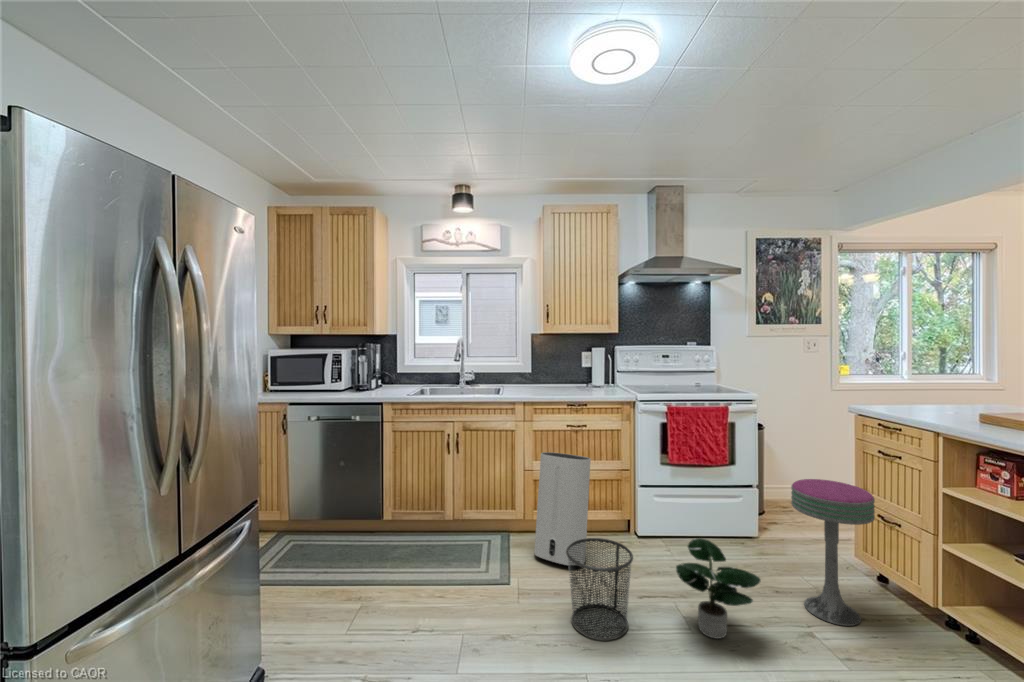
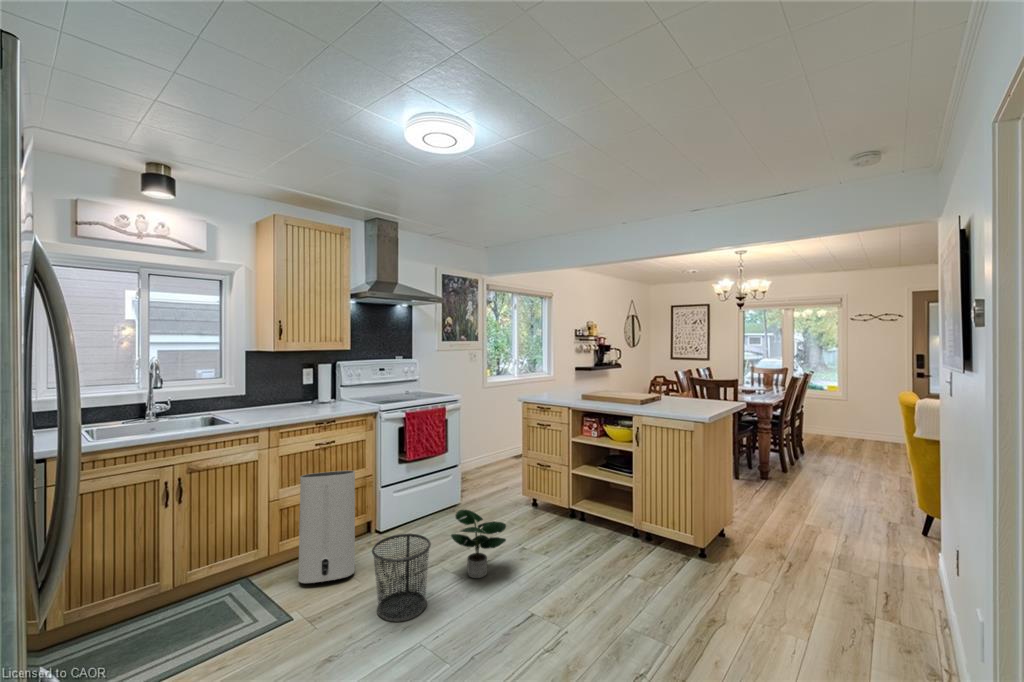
bar stool: present [791,479,875,626] -> none [503,448,547,539]

